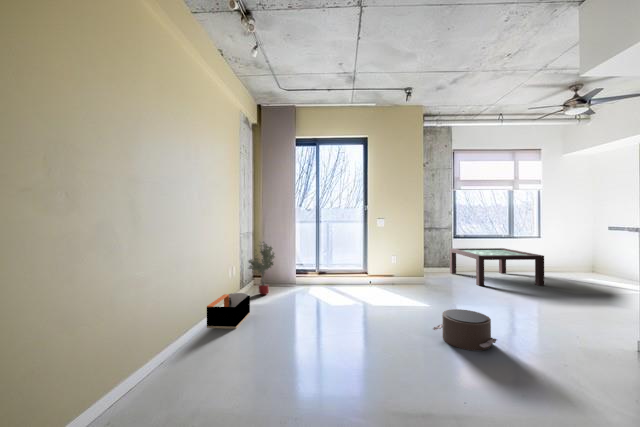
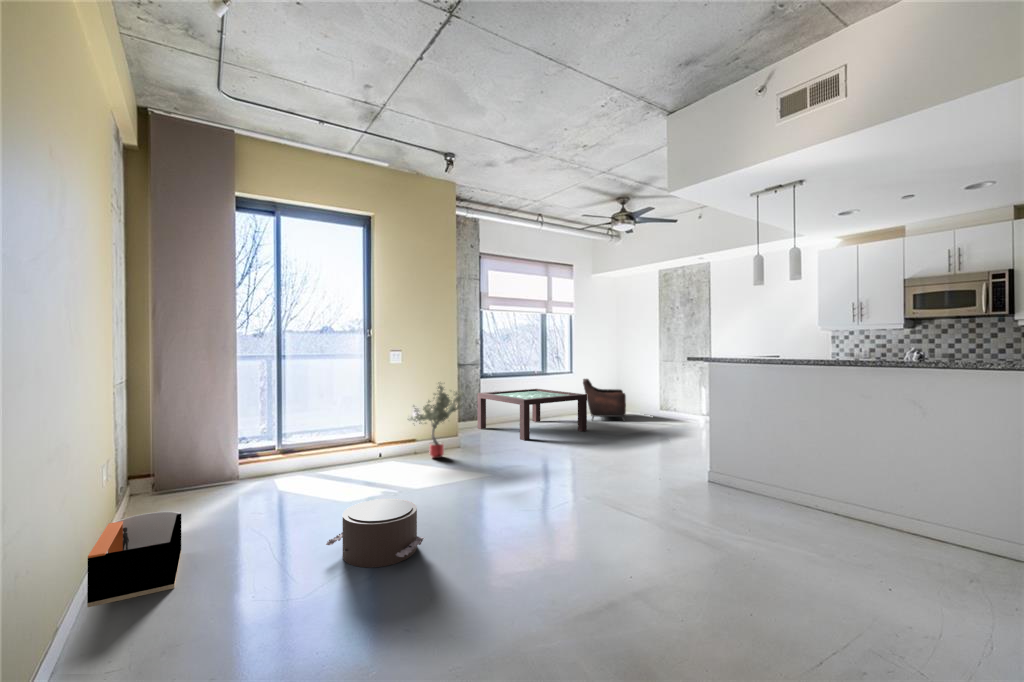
potted tree: present [249,242,275,295] -> present [408,382,464,459]
armchair: none [548,243,597,283] -> present [583,379,626,421]
pouf: present [433,309,497,351] -> present [326,499,425,568]

